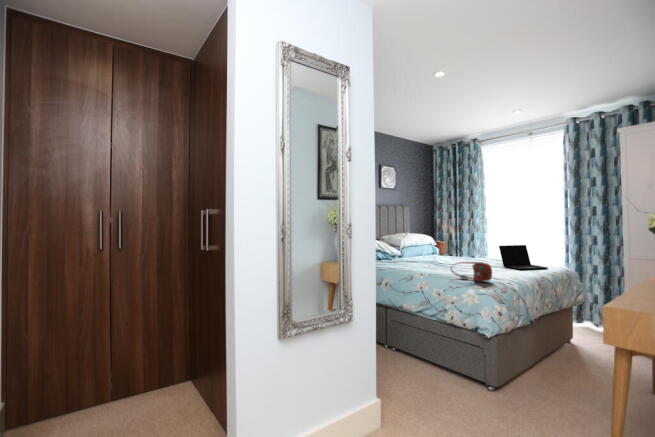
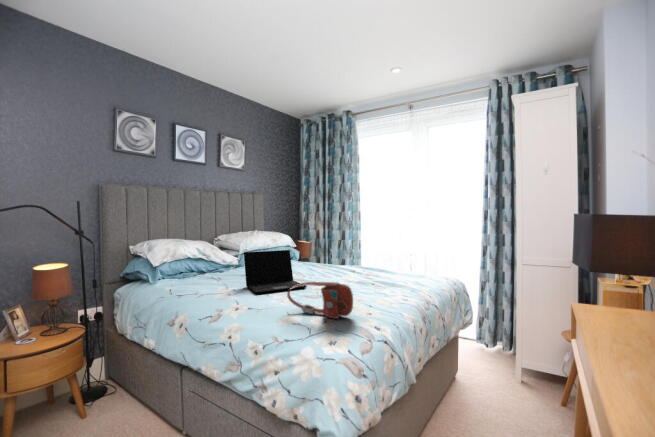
laptop: present [499,245,548,270] -> present [244,250,307,294]

